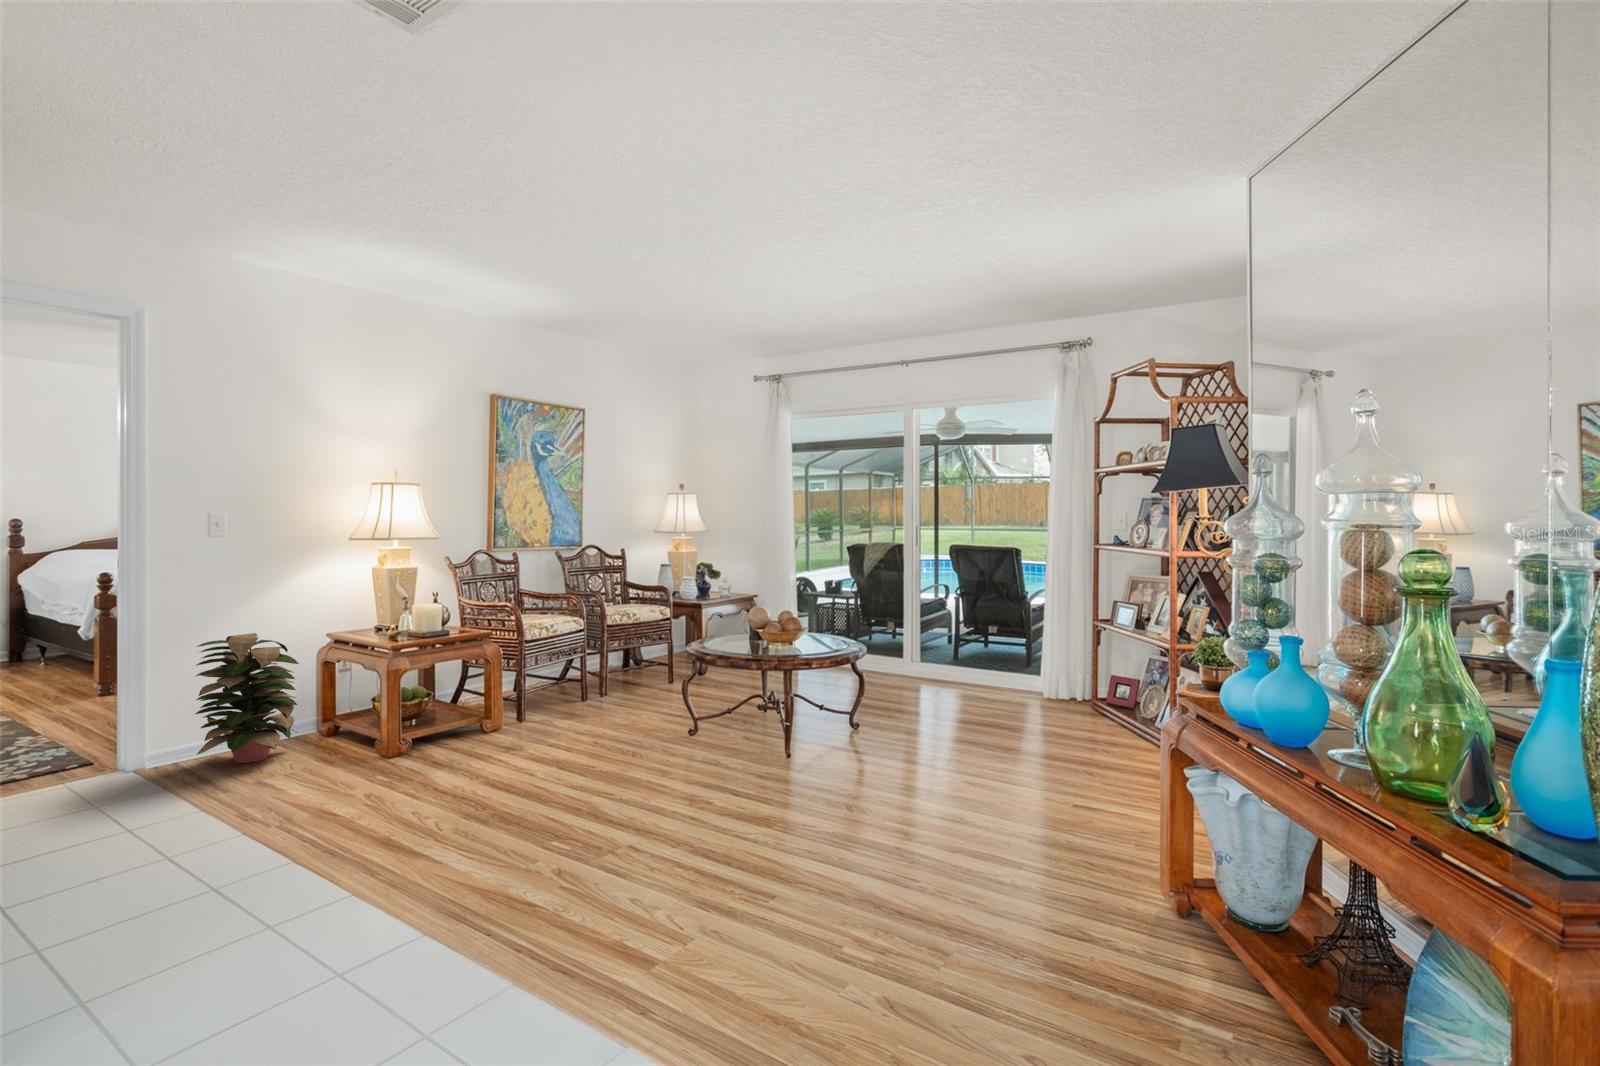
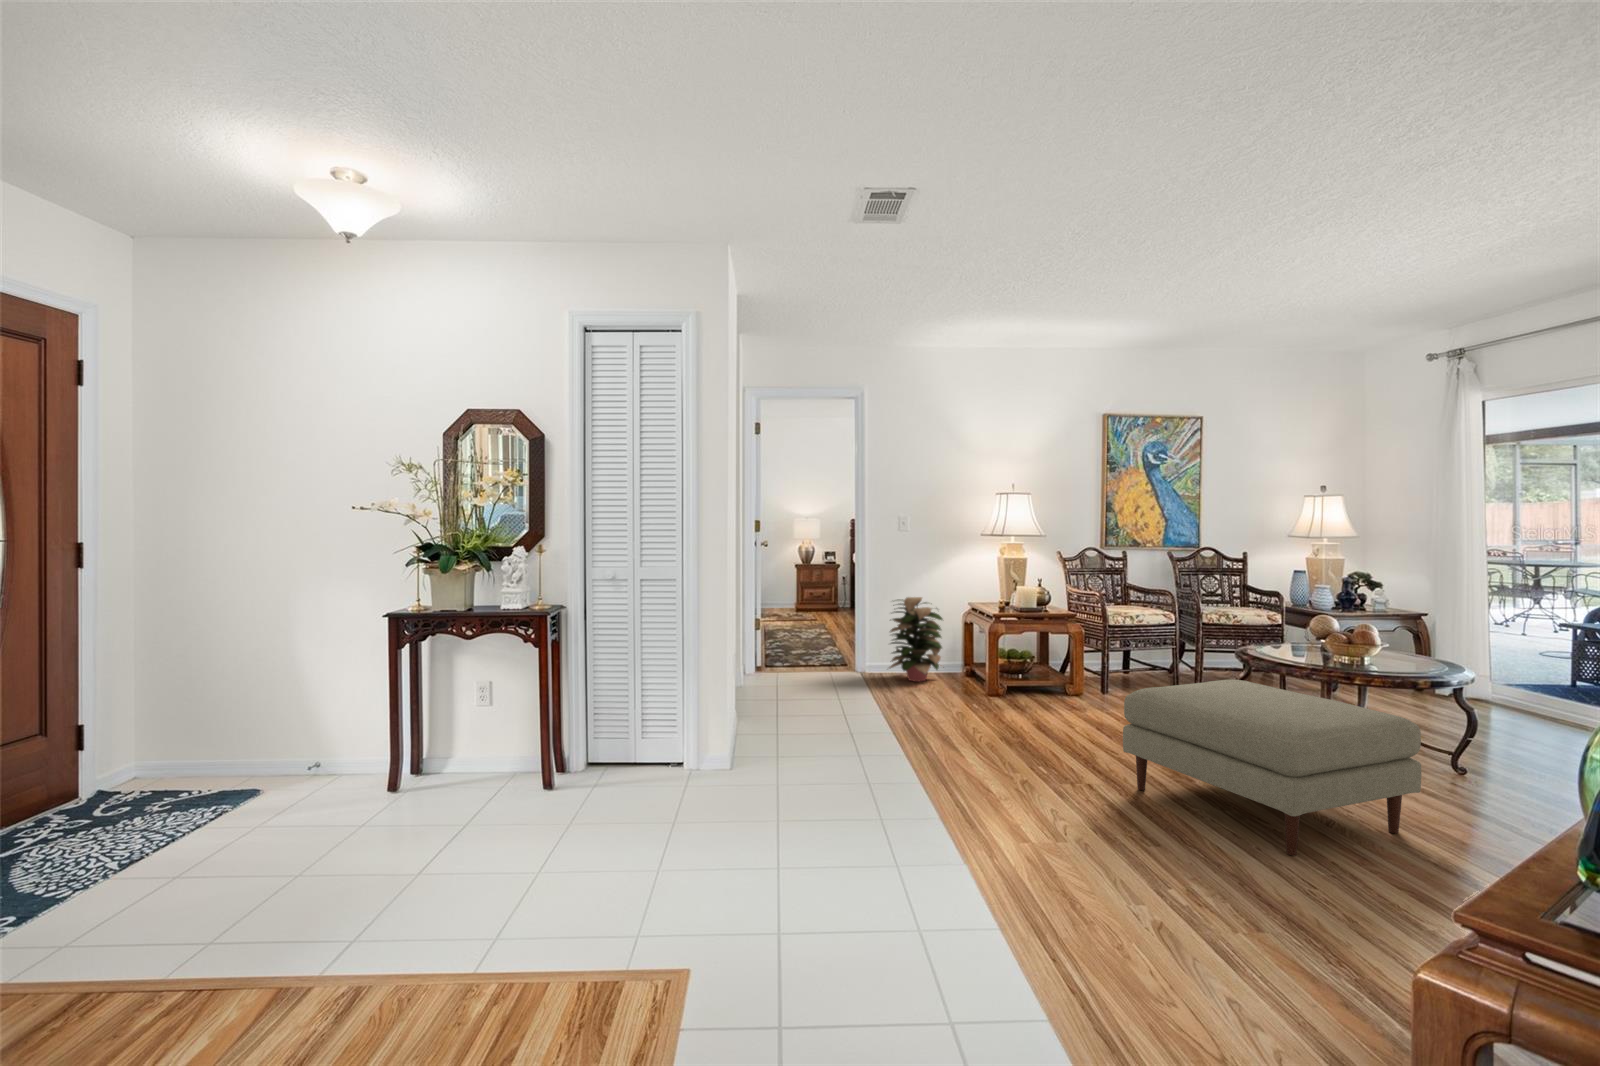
ottoman: none [668,684,915,857] -> present [1123,680,1421,856]

